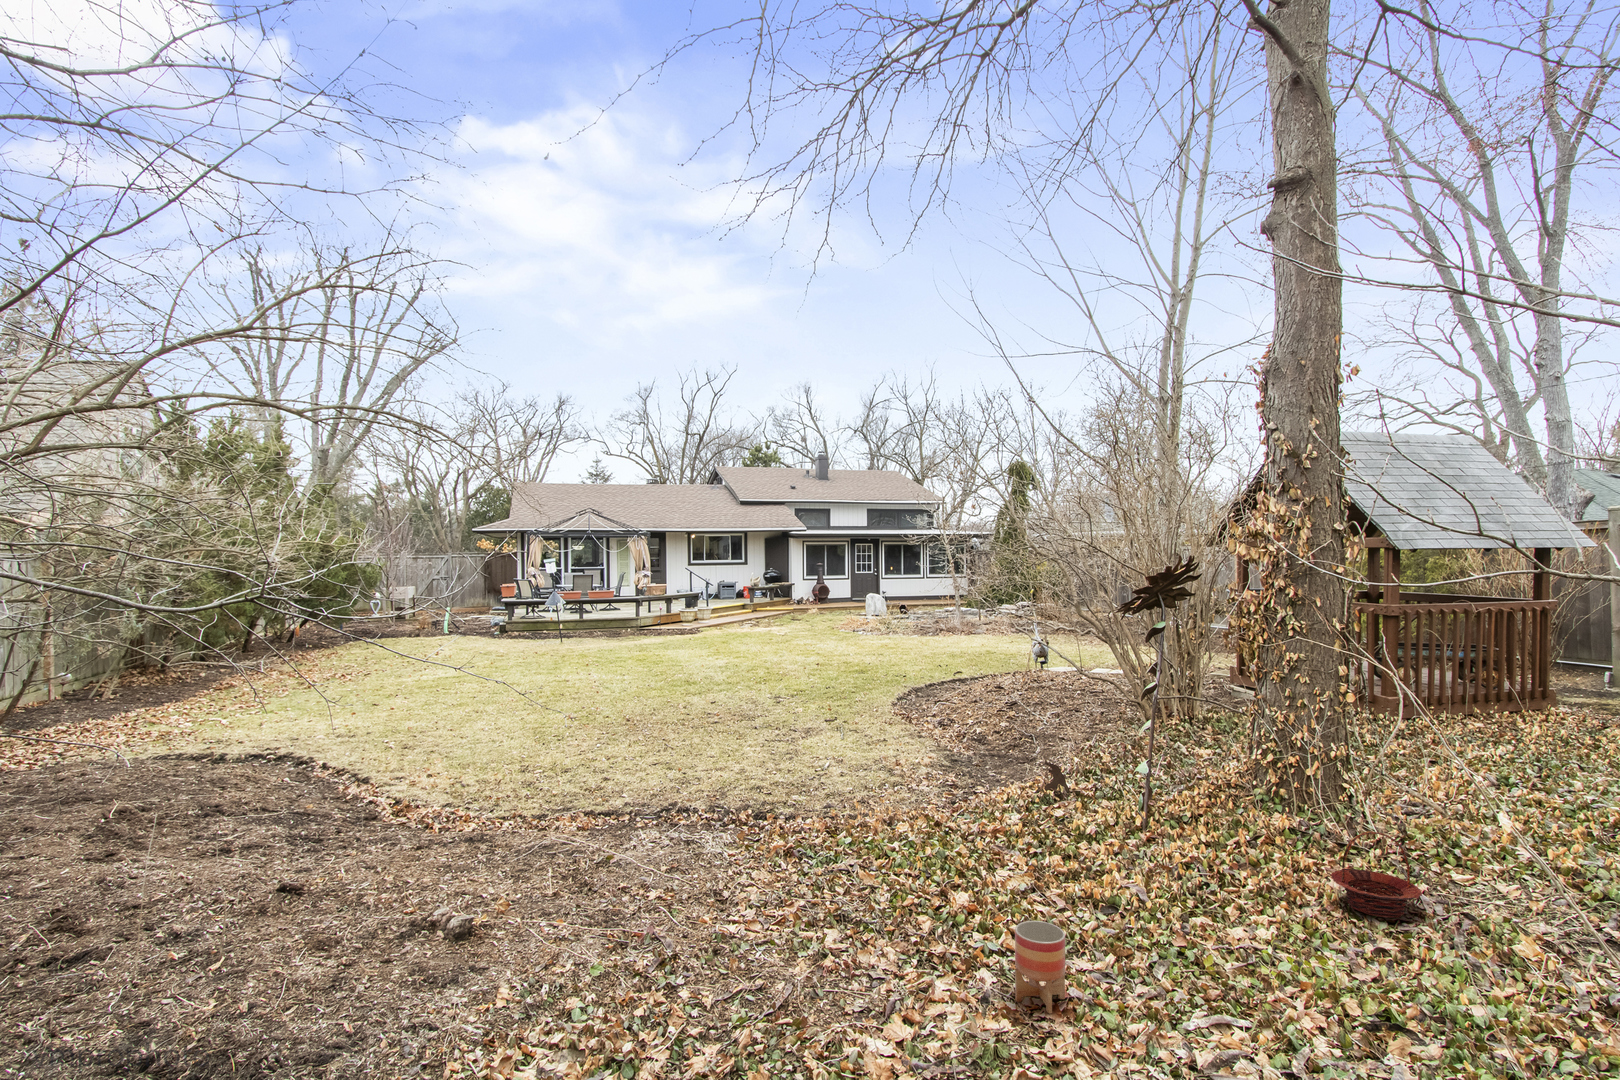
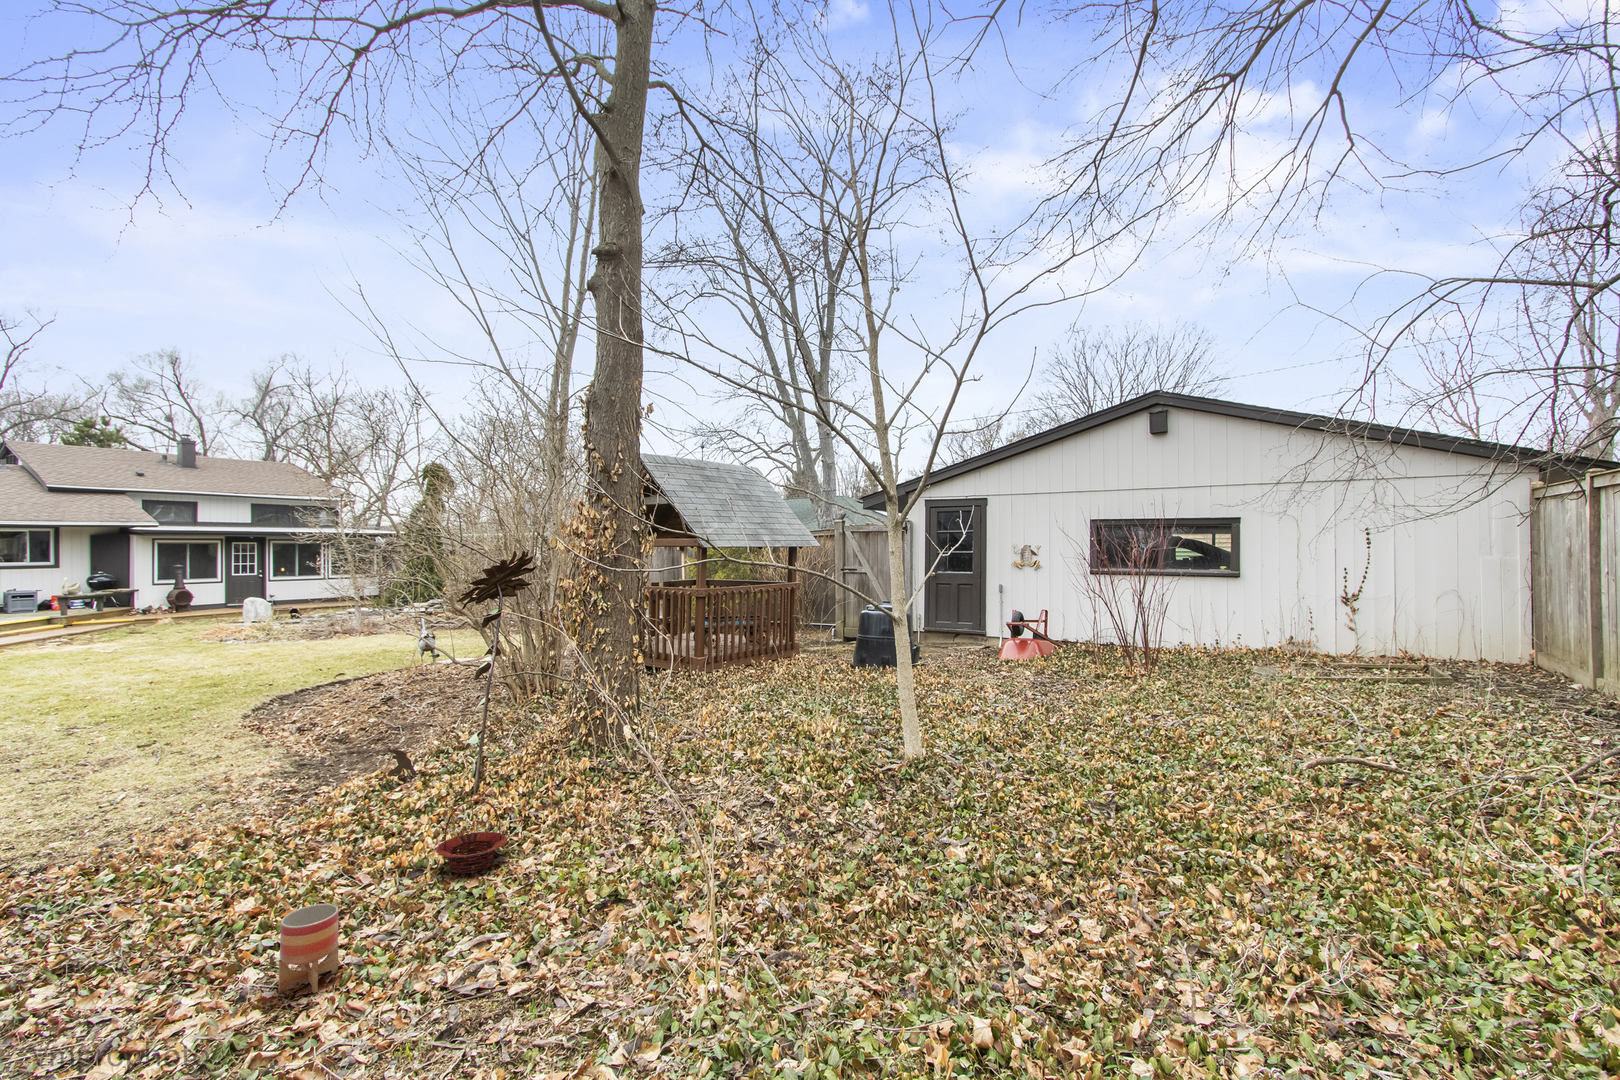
basket: present [1331,832,1423,918] -> present [436,799,507,874]

